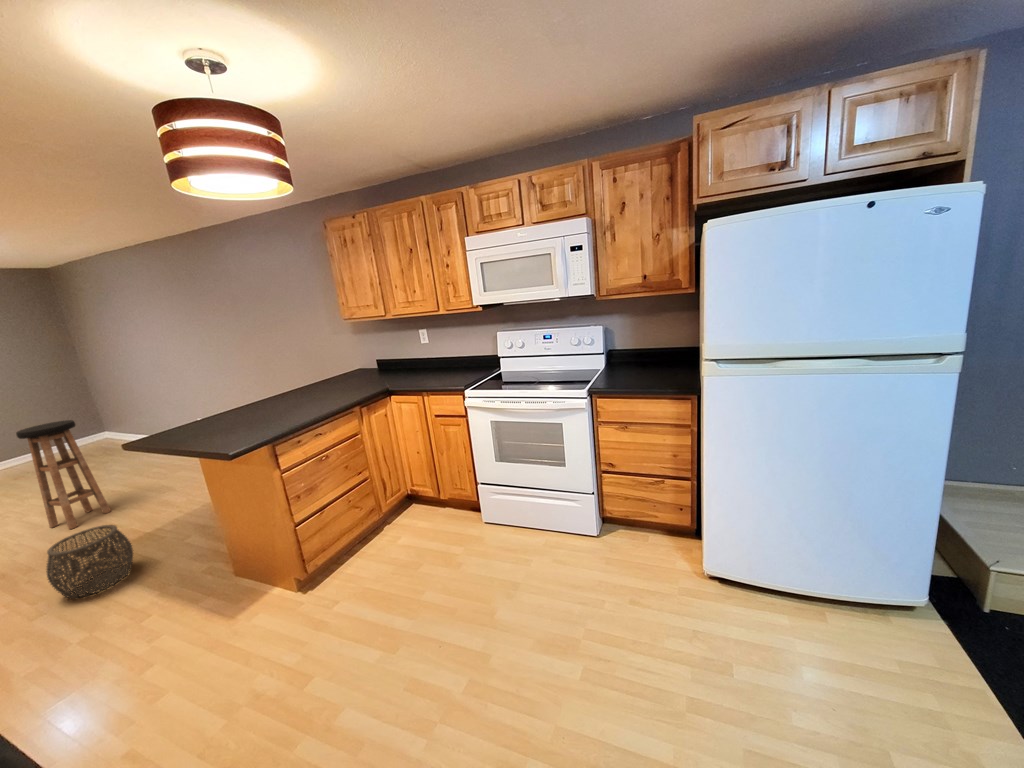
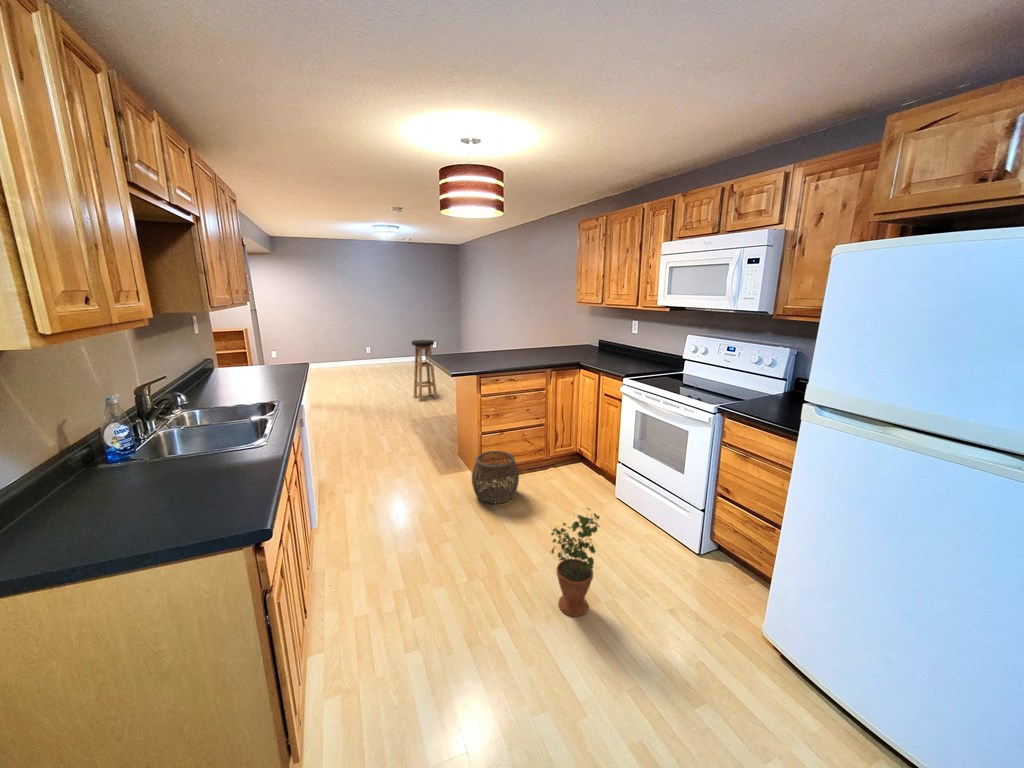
woven basket: present [46,525,133,598] -> present [472,451,519,504]
potted plant: none [530,547,591,691] -> present [551,508,600,617]

